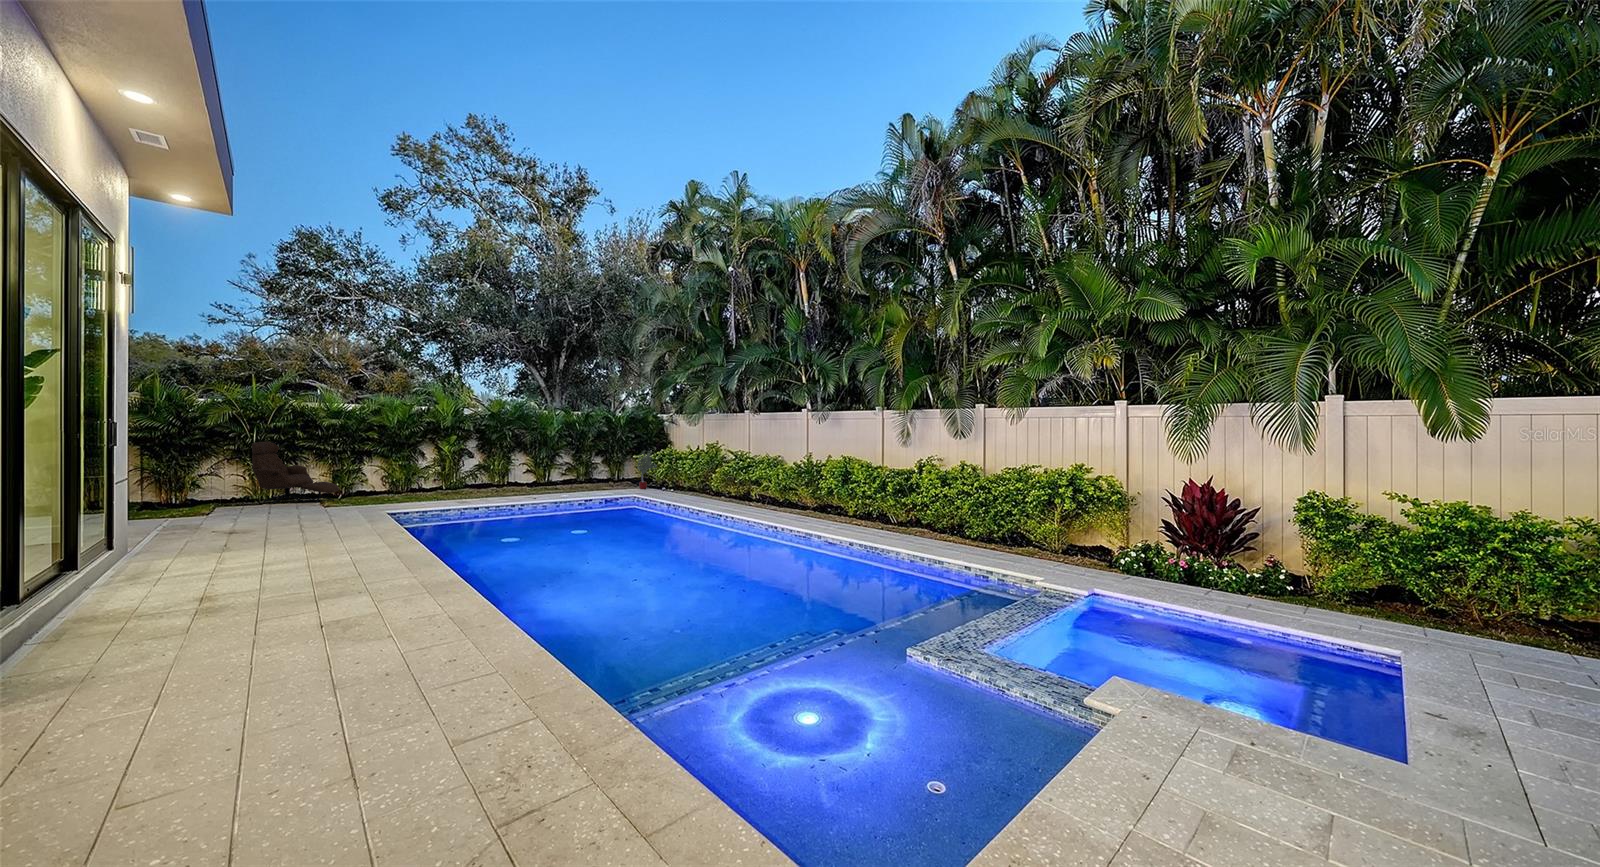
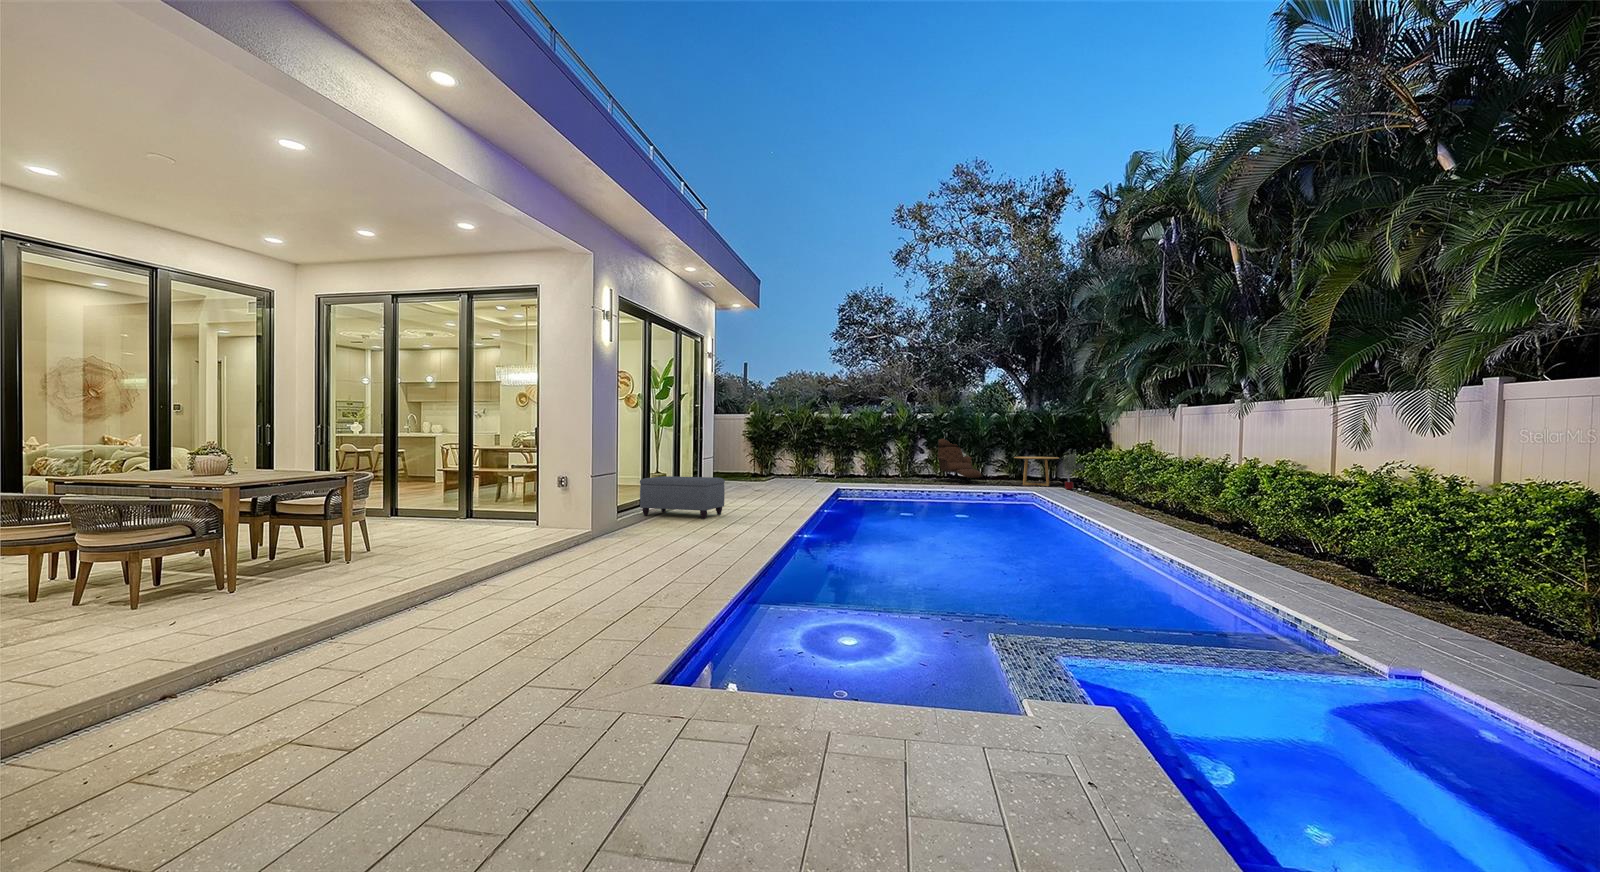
lounge chair: present [252,442,339,504] -> present [937,439,982,484]
round table: none [581,458,625,488] -> present [1014,457,1059,486]
ottoman: none [221,522,375,601] -> present [640,476,725,519]

